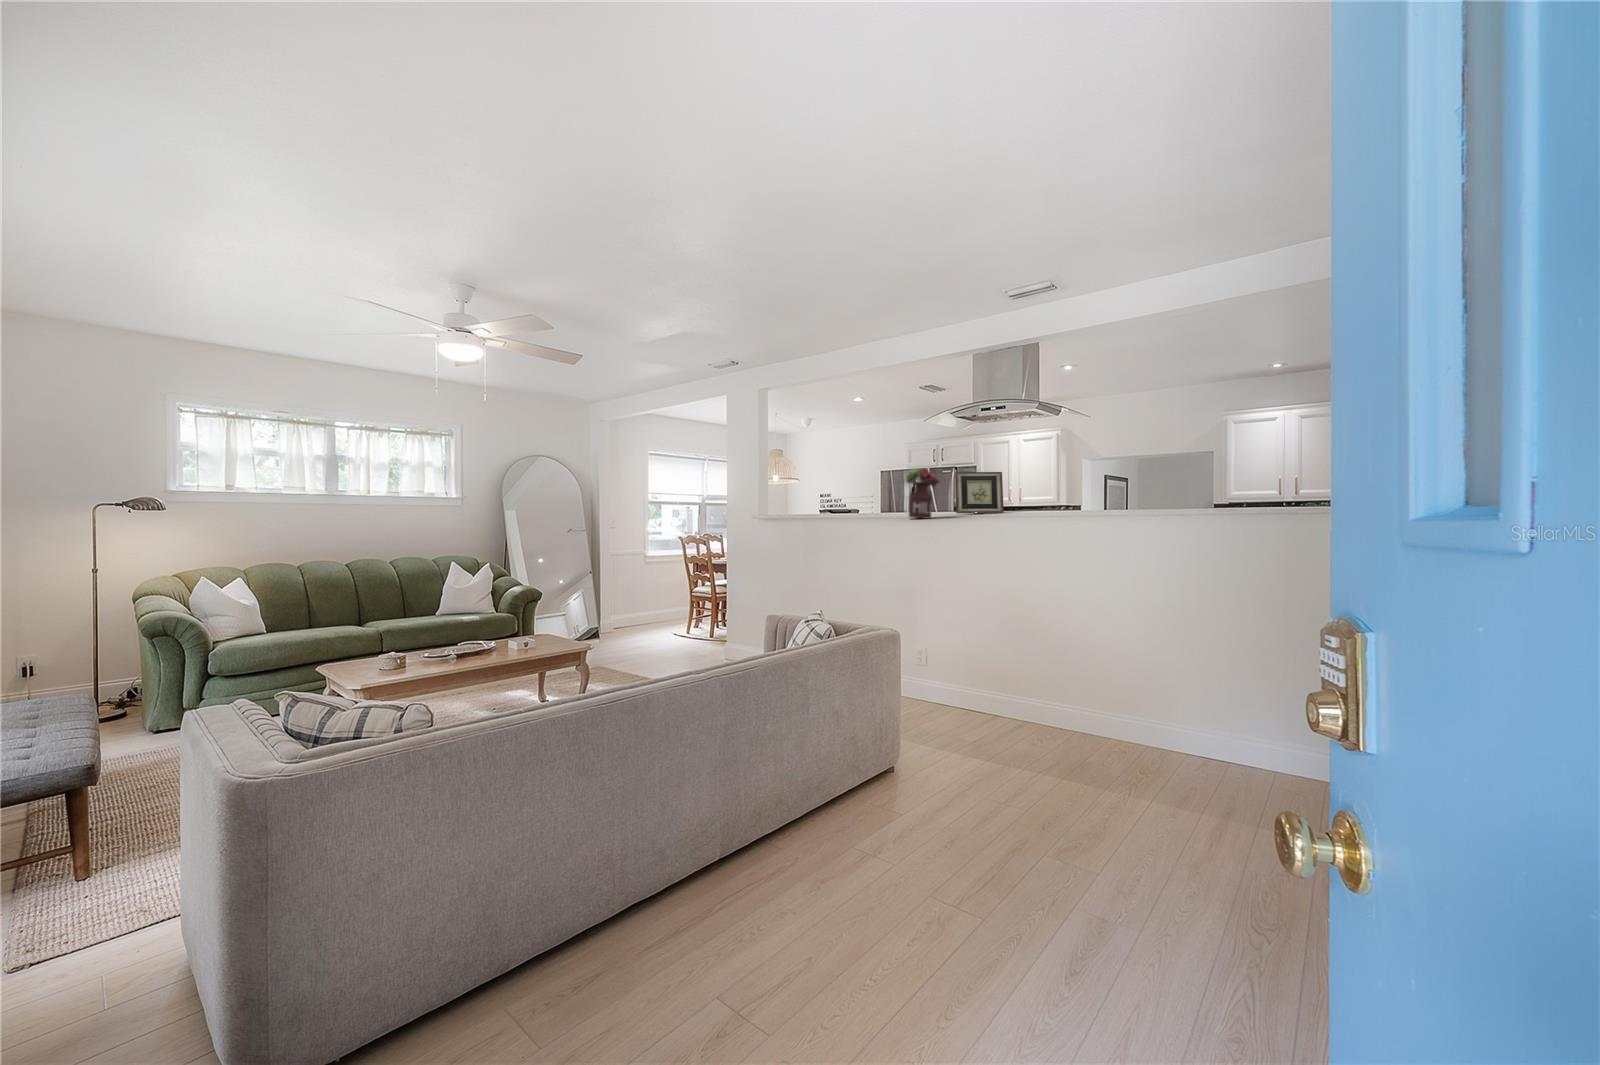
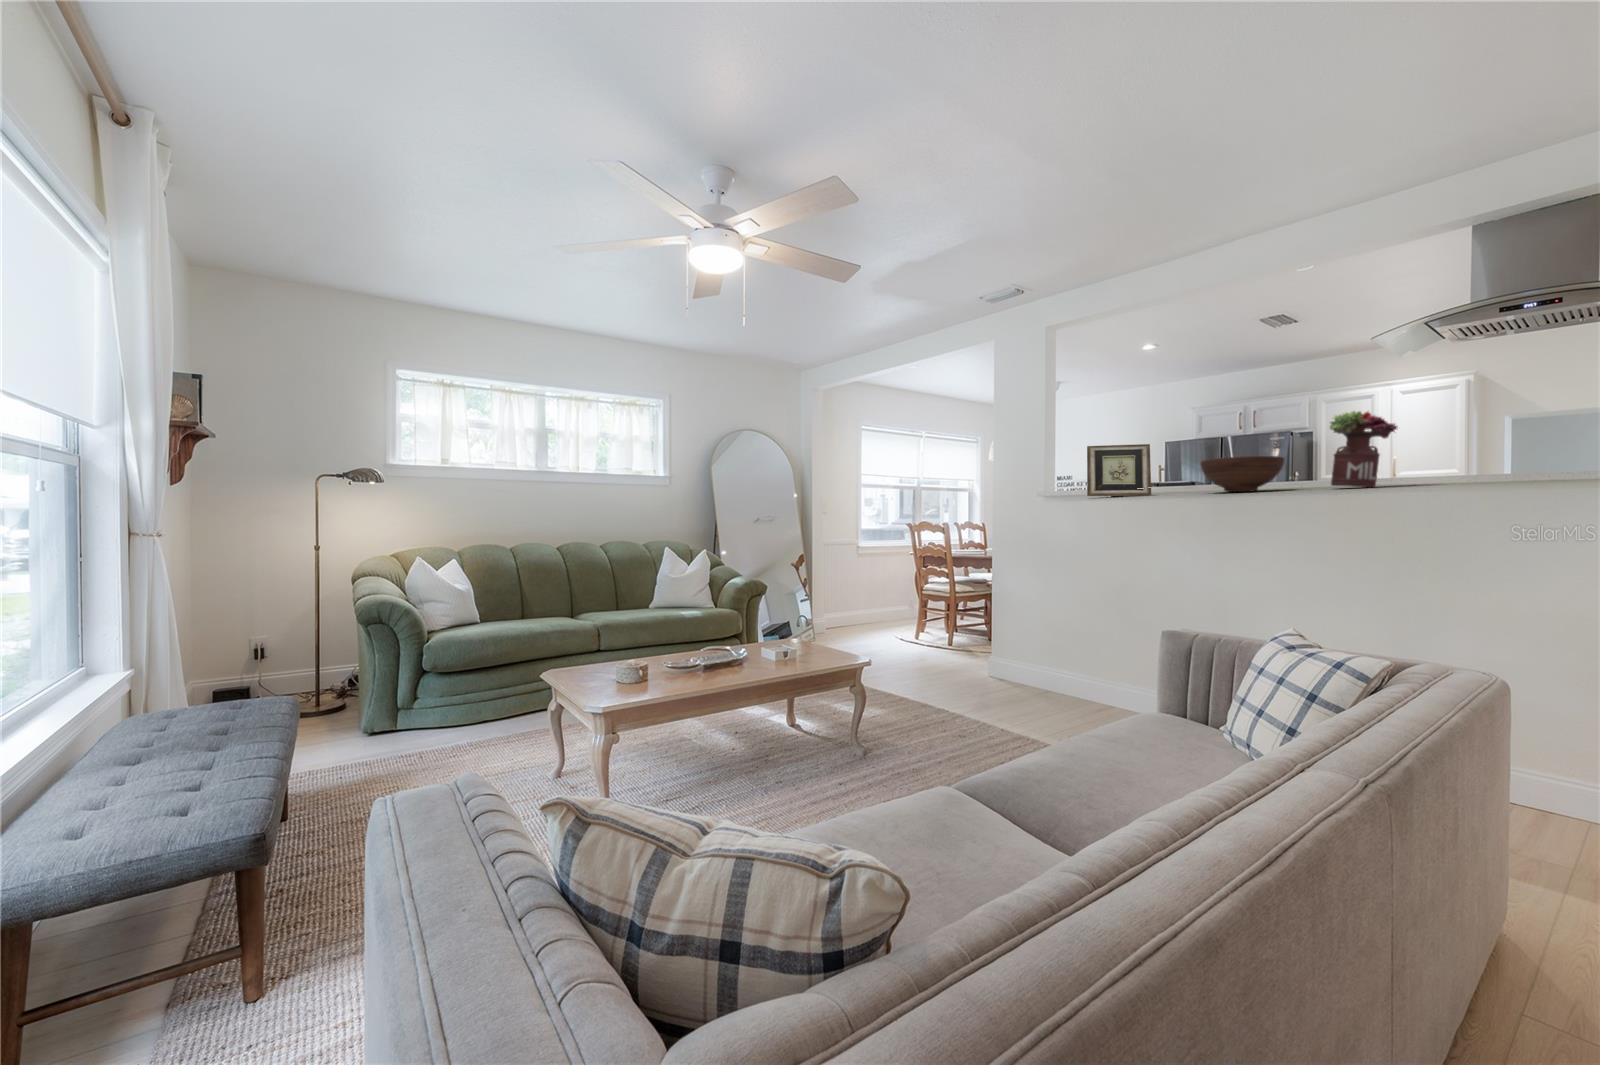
picture frame: present [955,472,1004,514] -> present [1087,444,1151,497]
fruit bowl: none [844,496,892,519] -> present [1200,456,1285,492]

